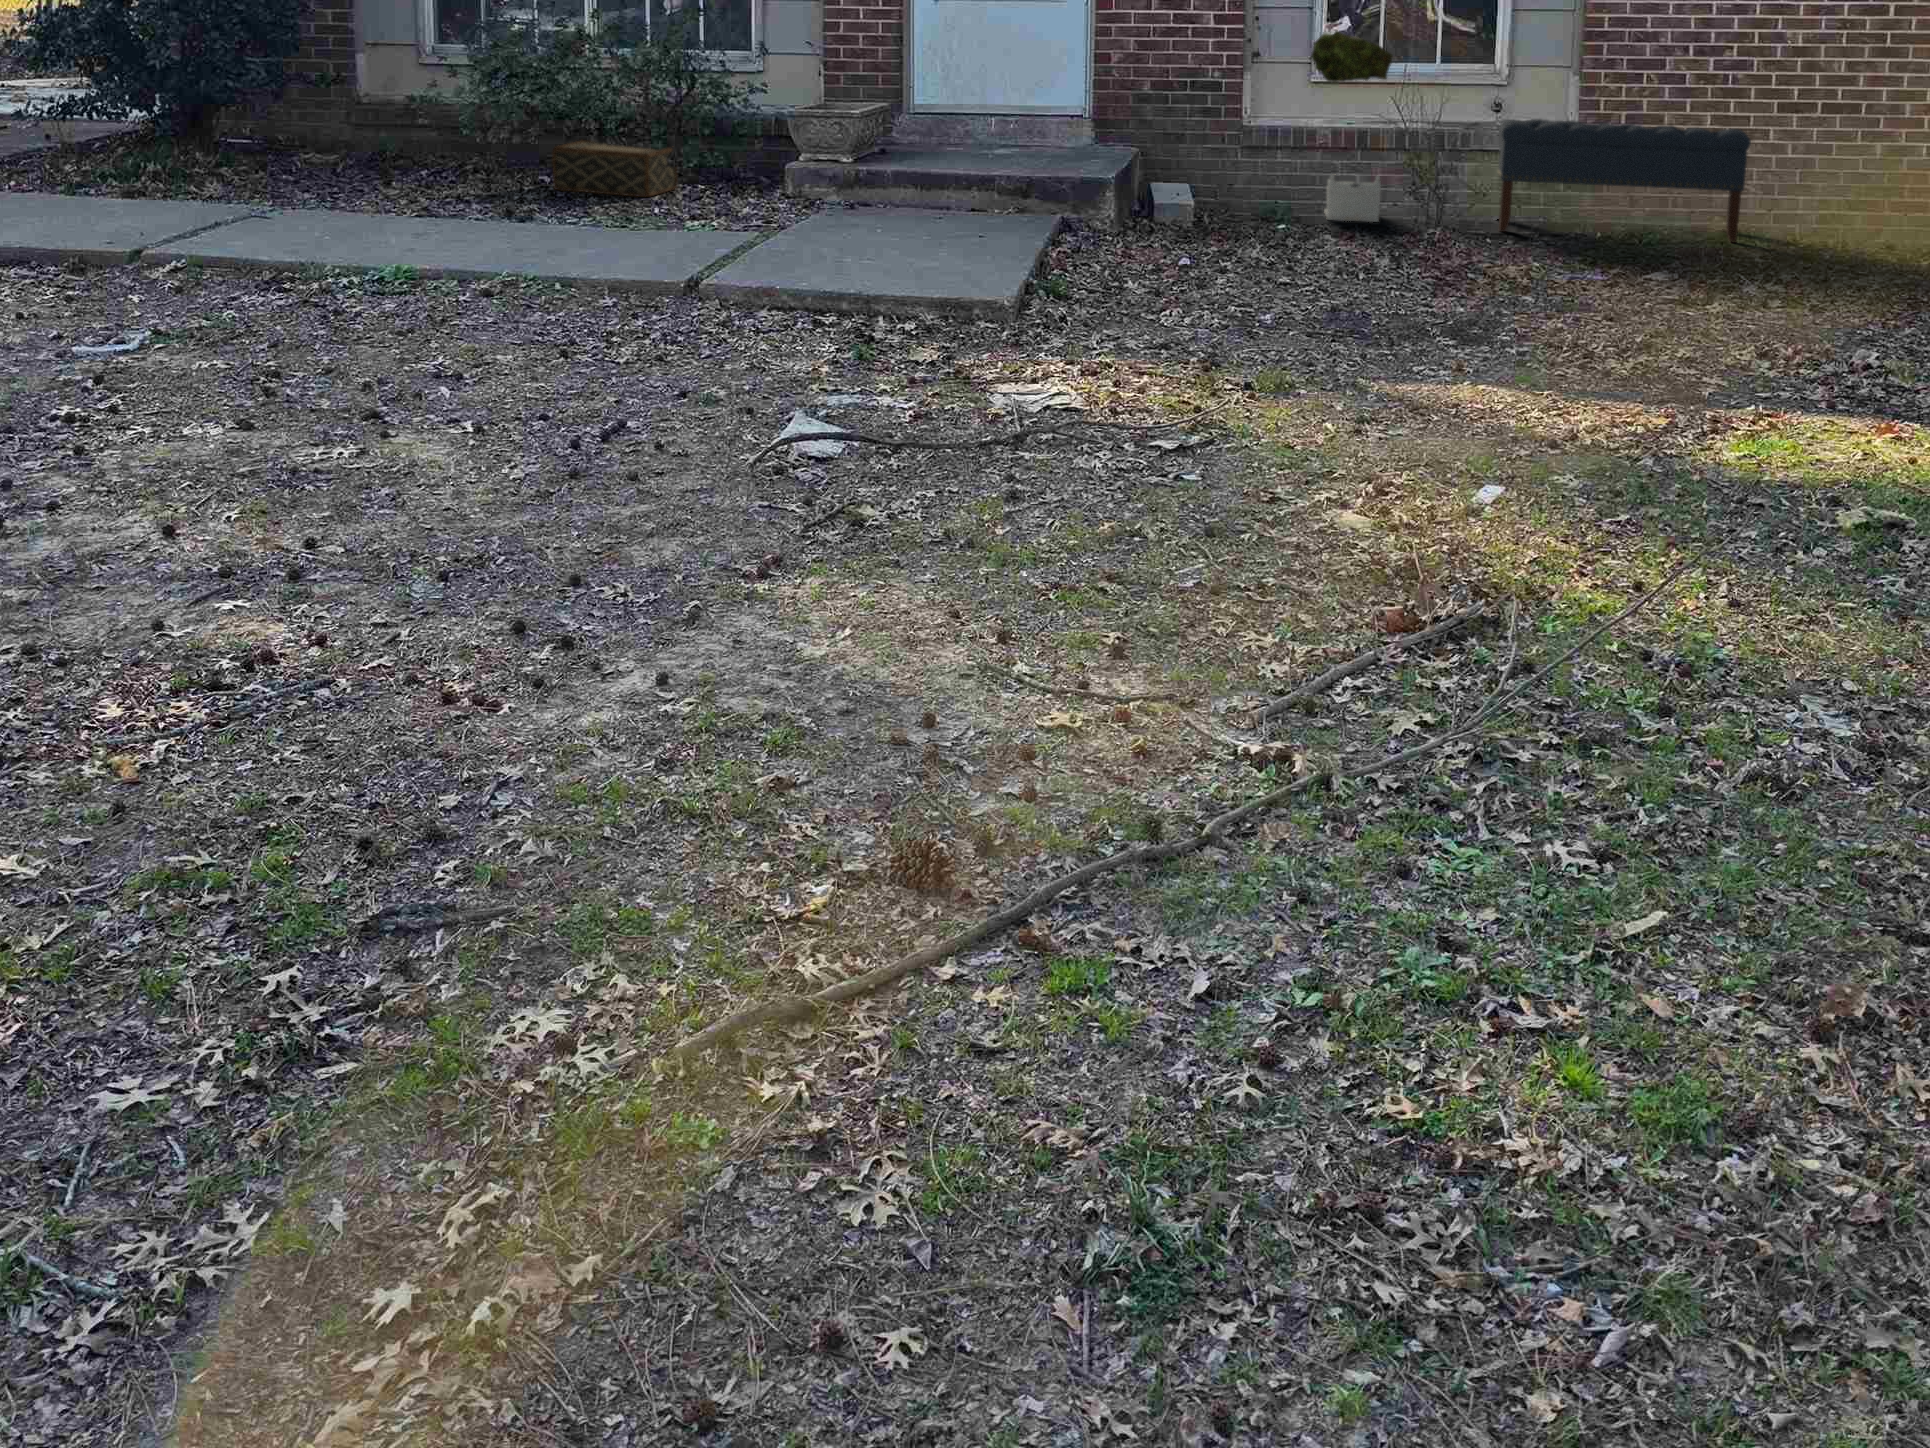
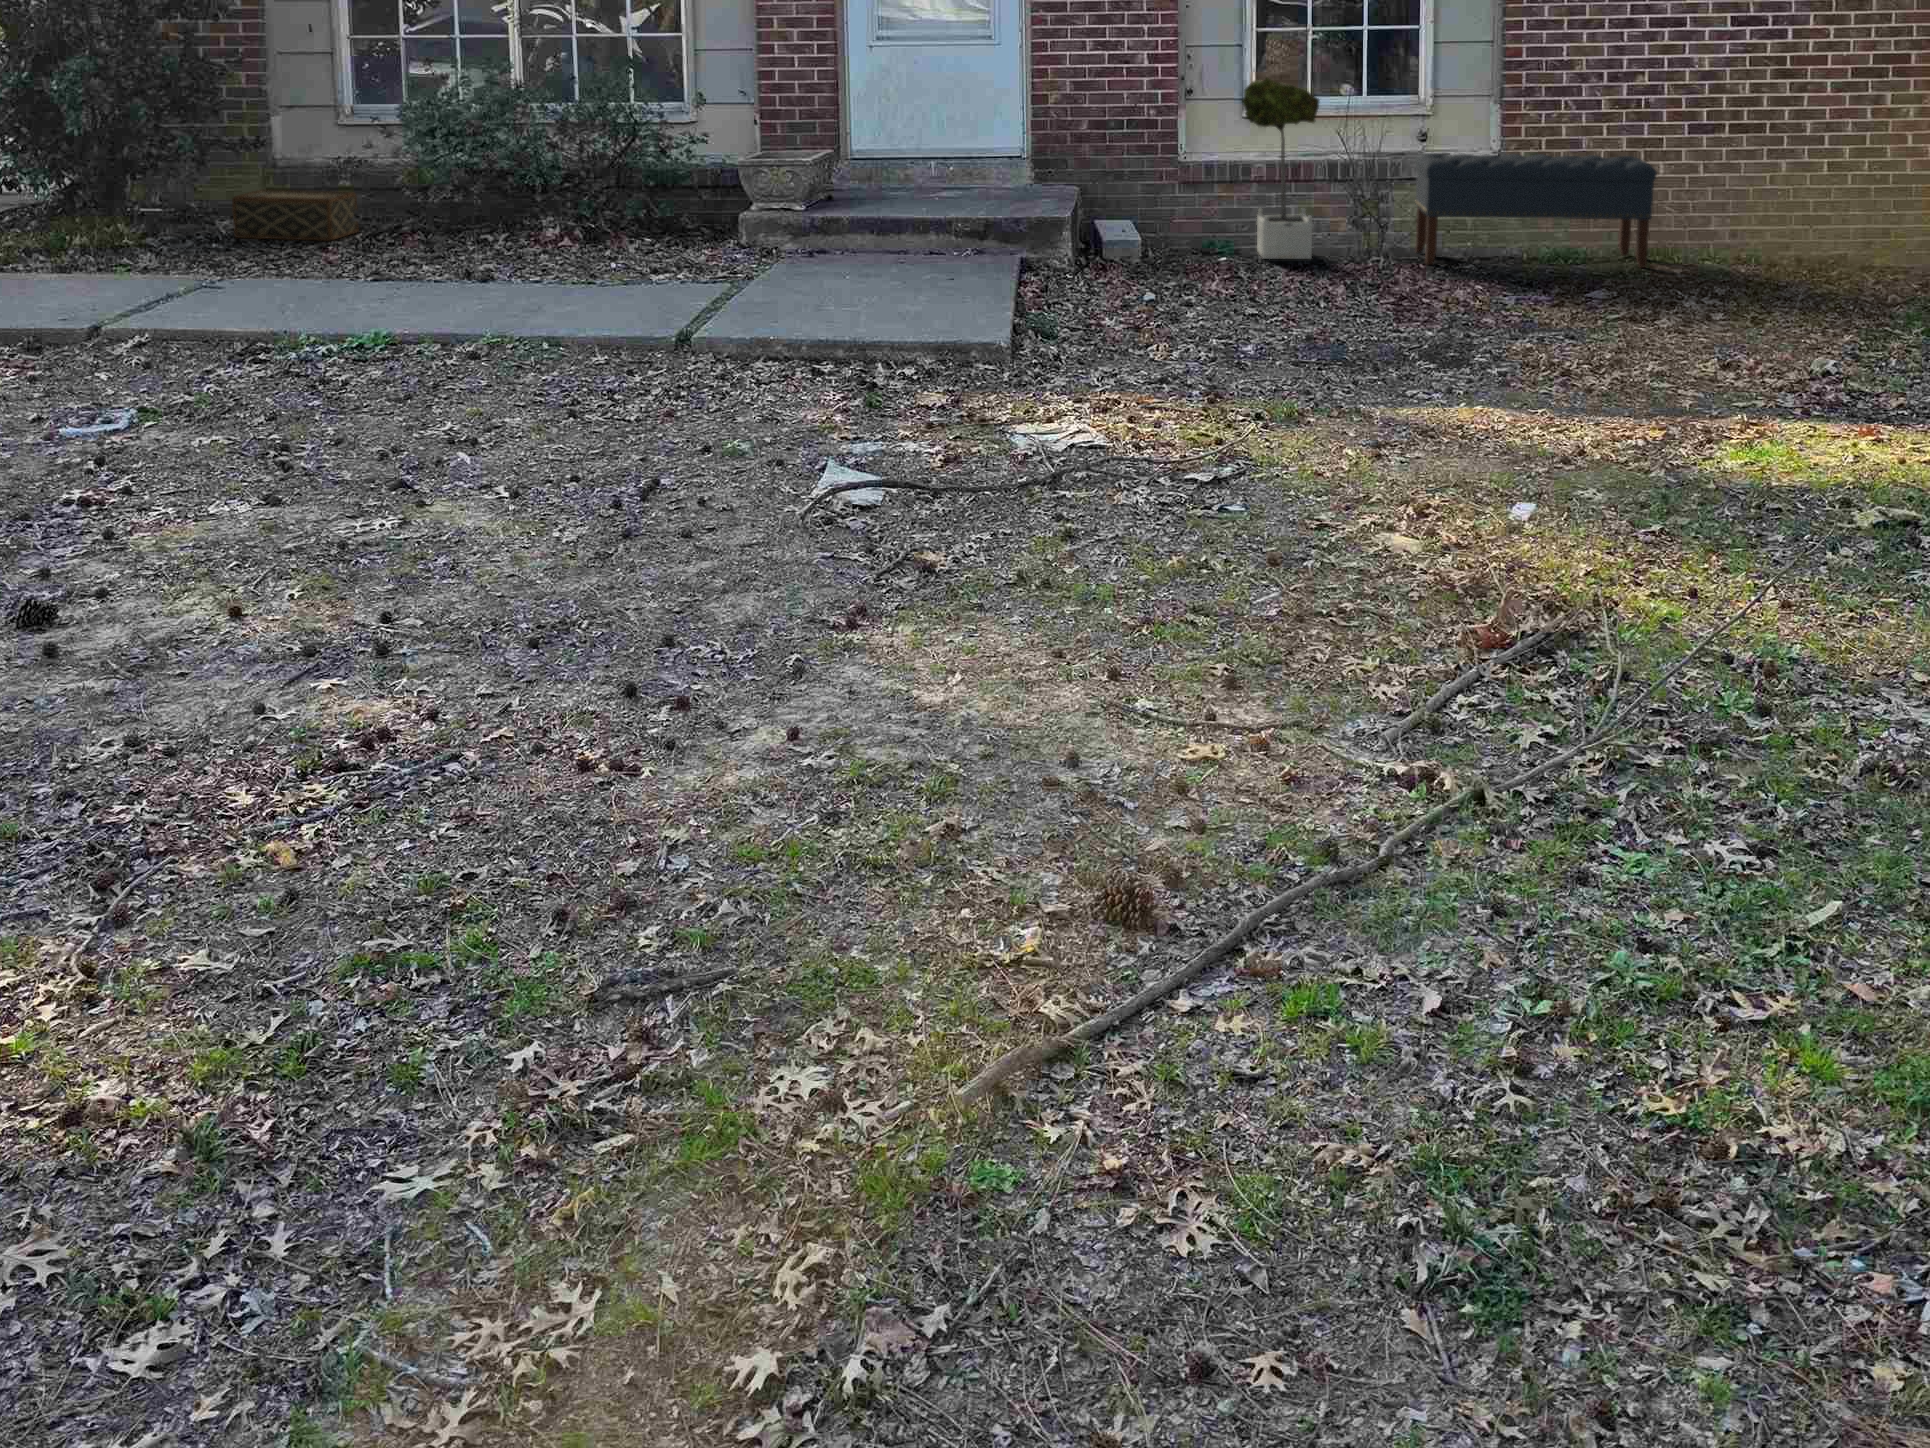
woven basket: present [552,140,677,197] -> present [232,189,359,241]

